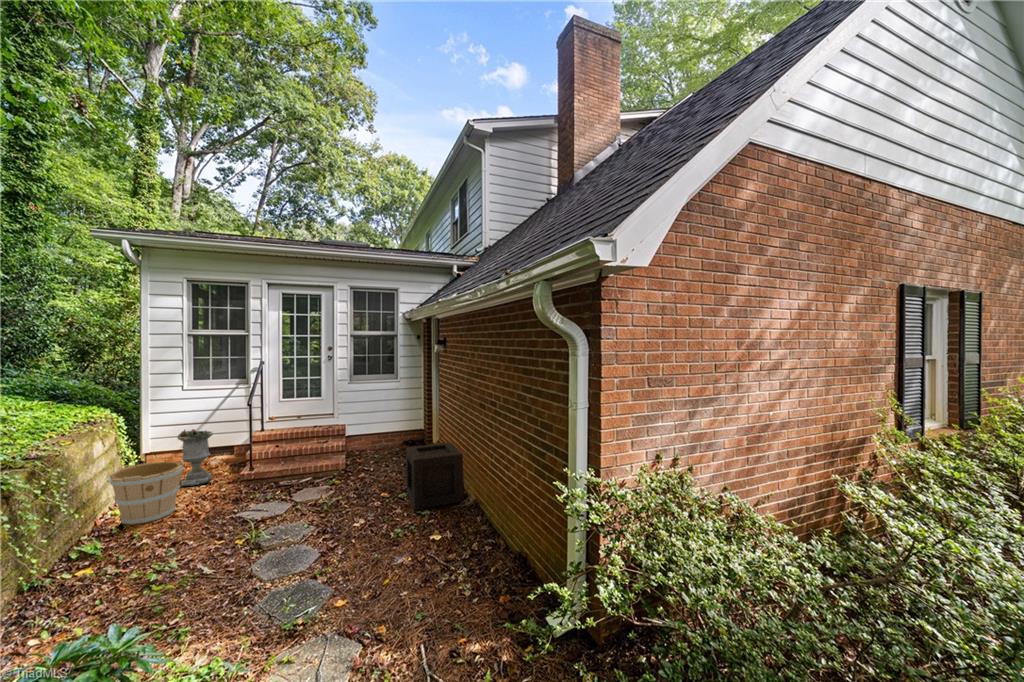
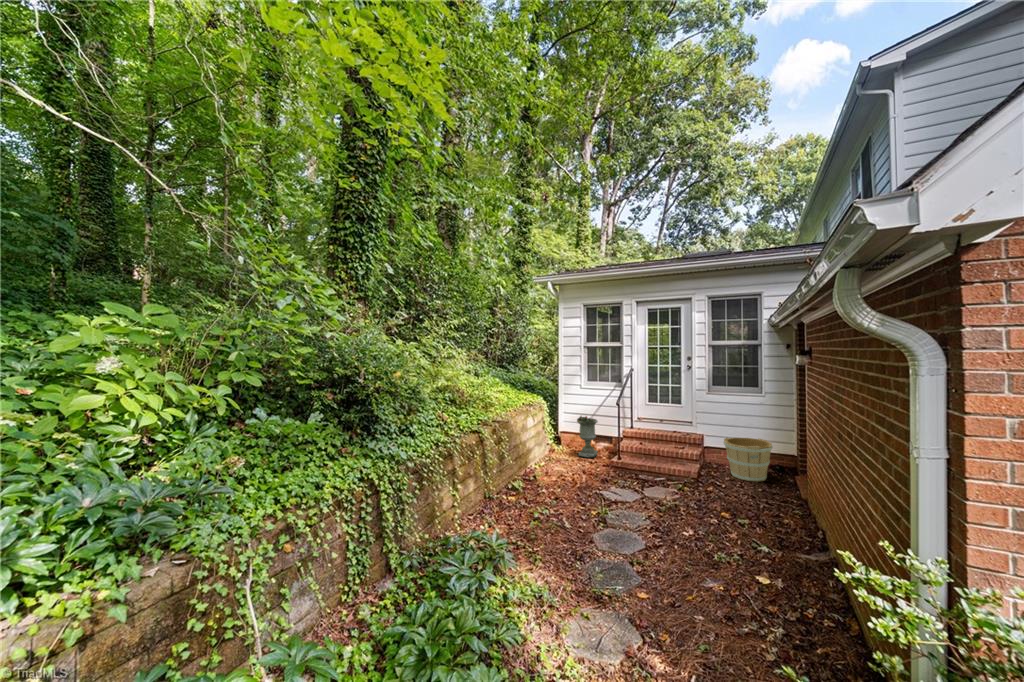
wooden crate: present [406,442,464,510] -> none [751,472,824,560]
wooden bucket: present [109,461,184,525] -> present [724,438,773,482]

